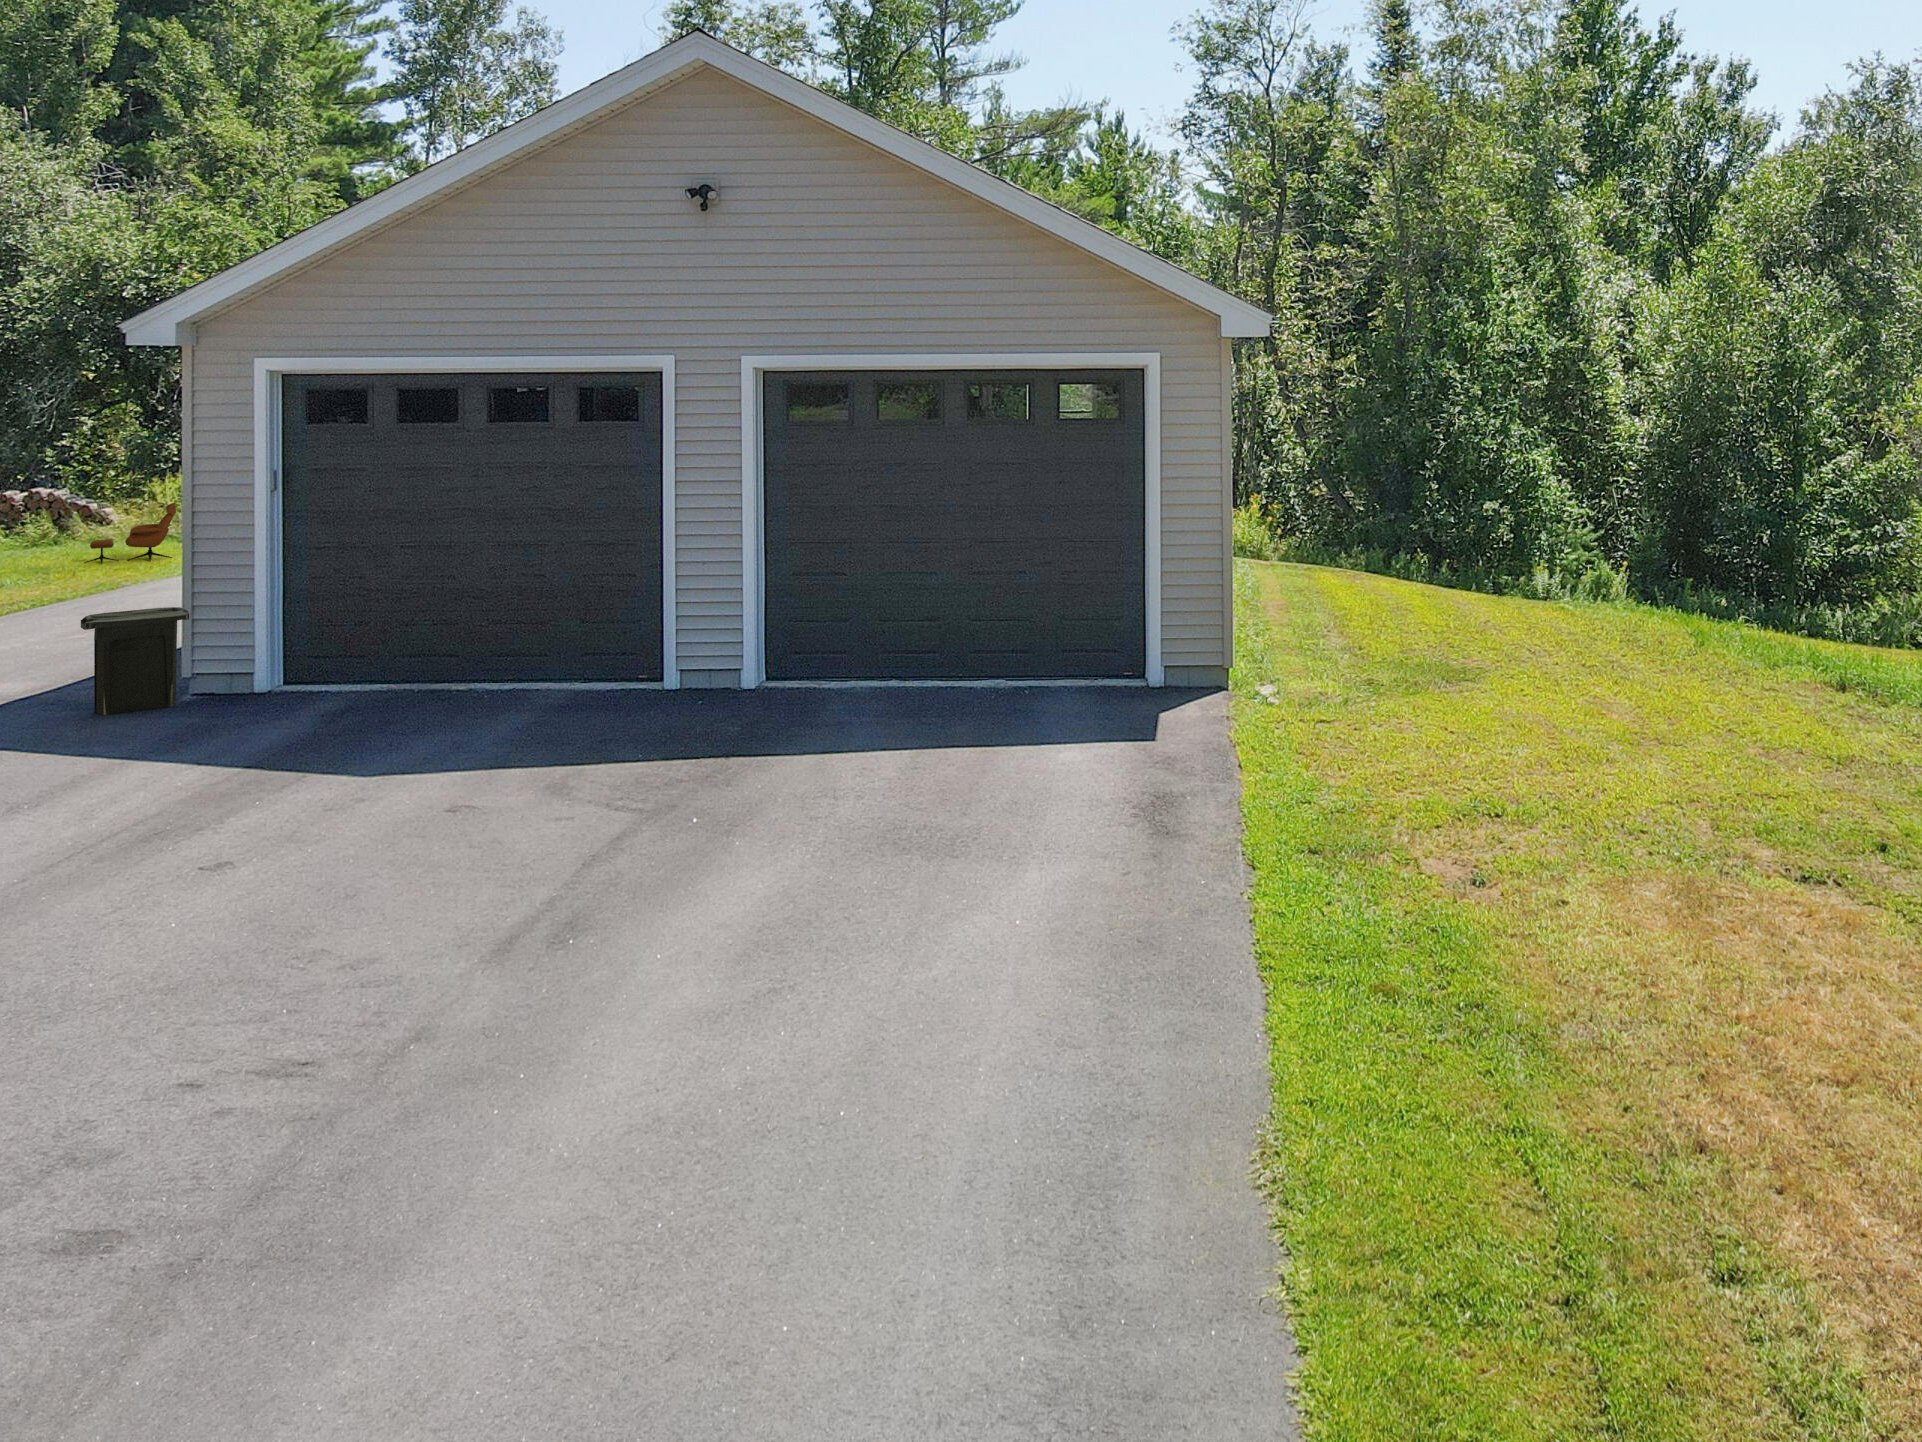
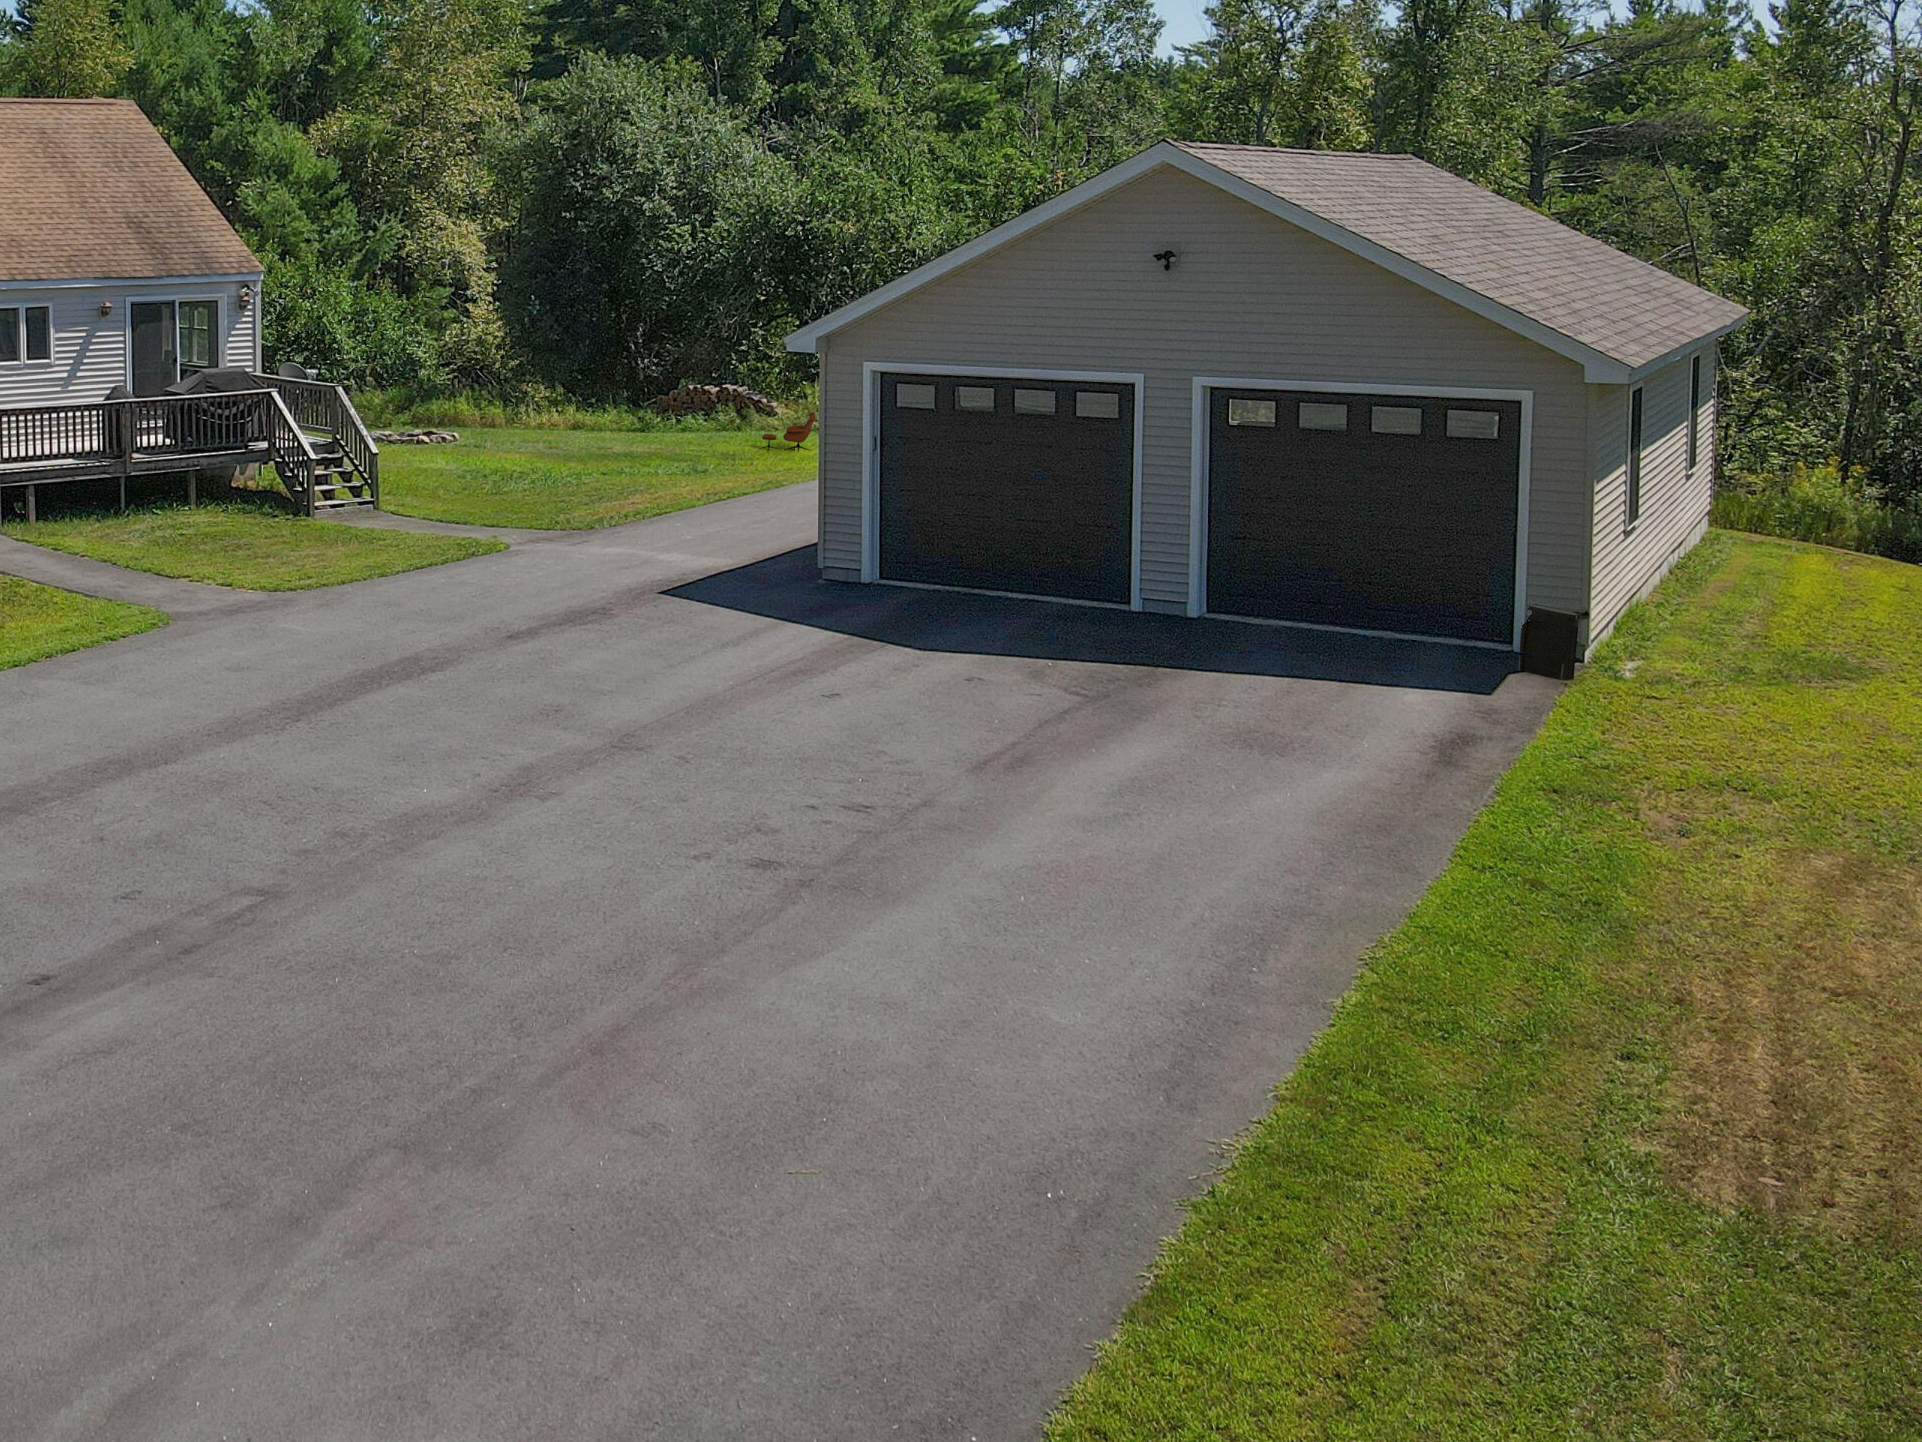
trash can: present [81,607,189,715] -> present [1518,604,1589,680]

